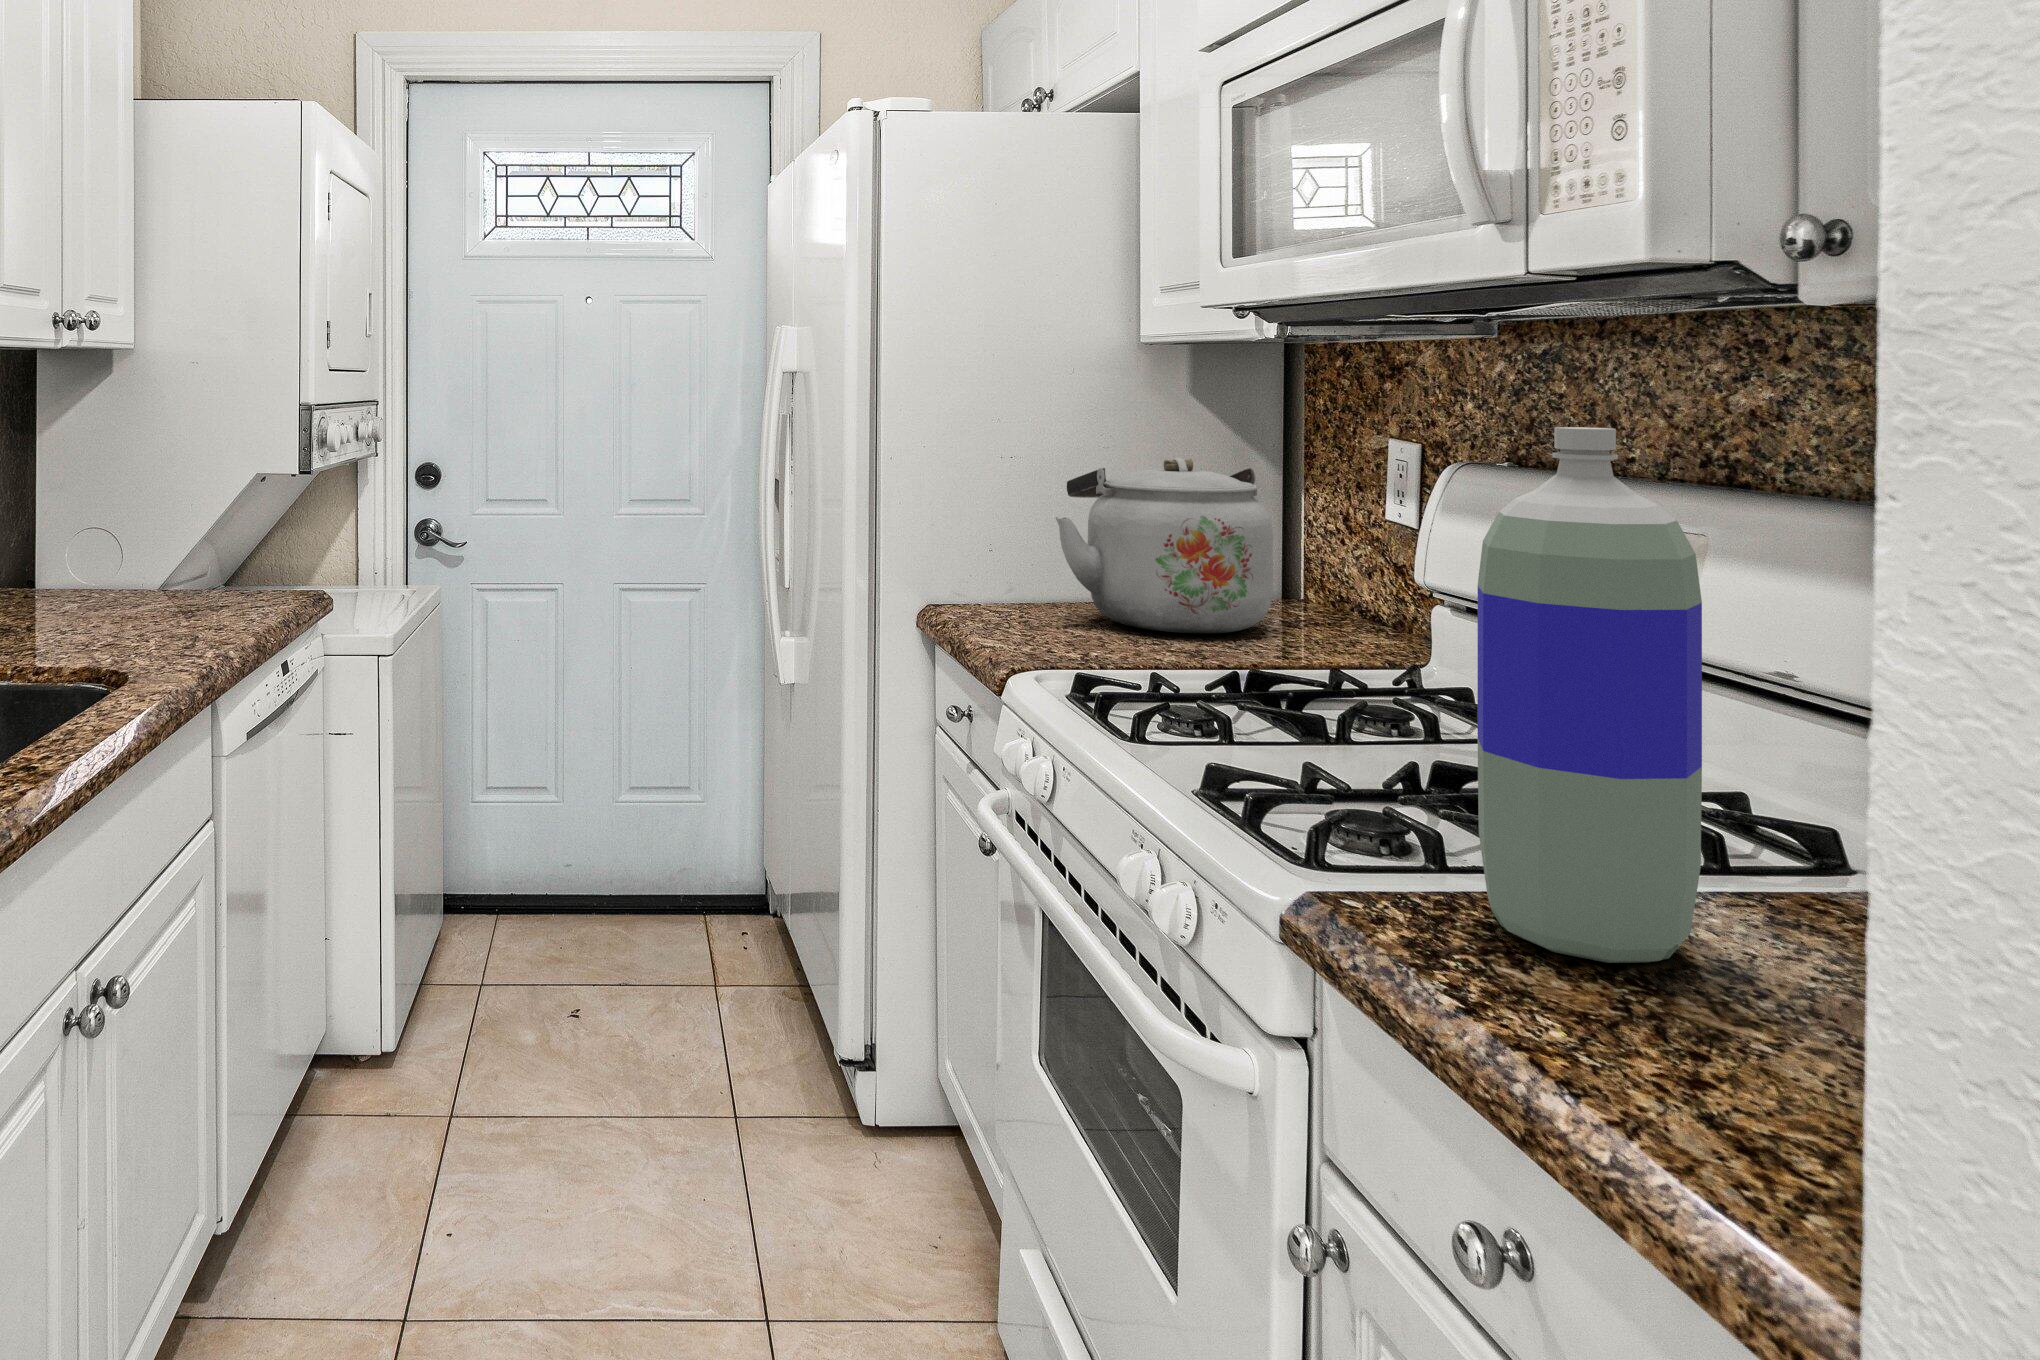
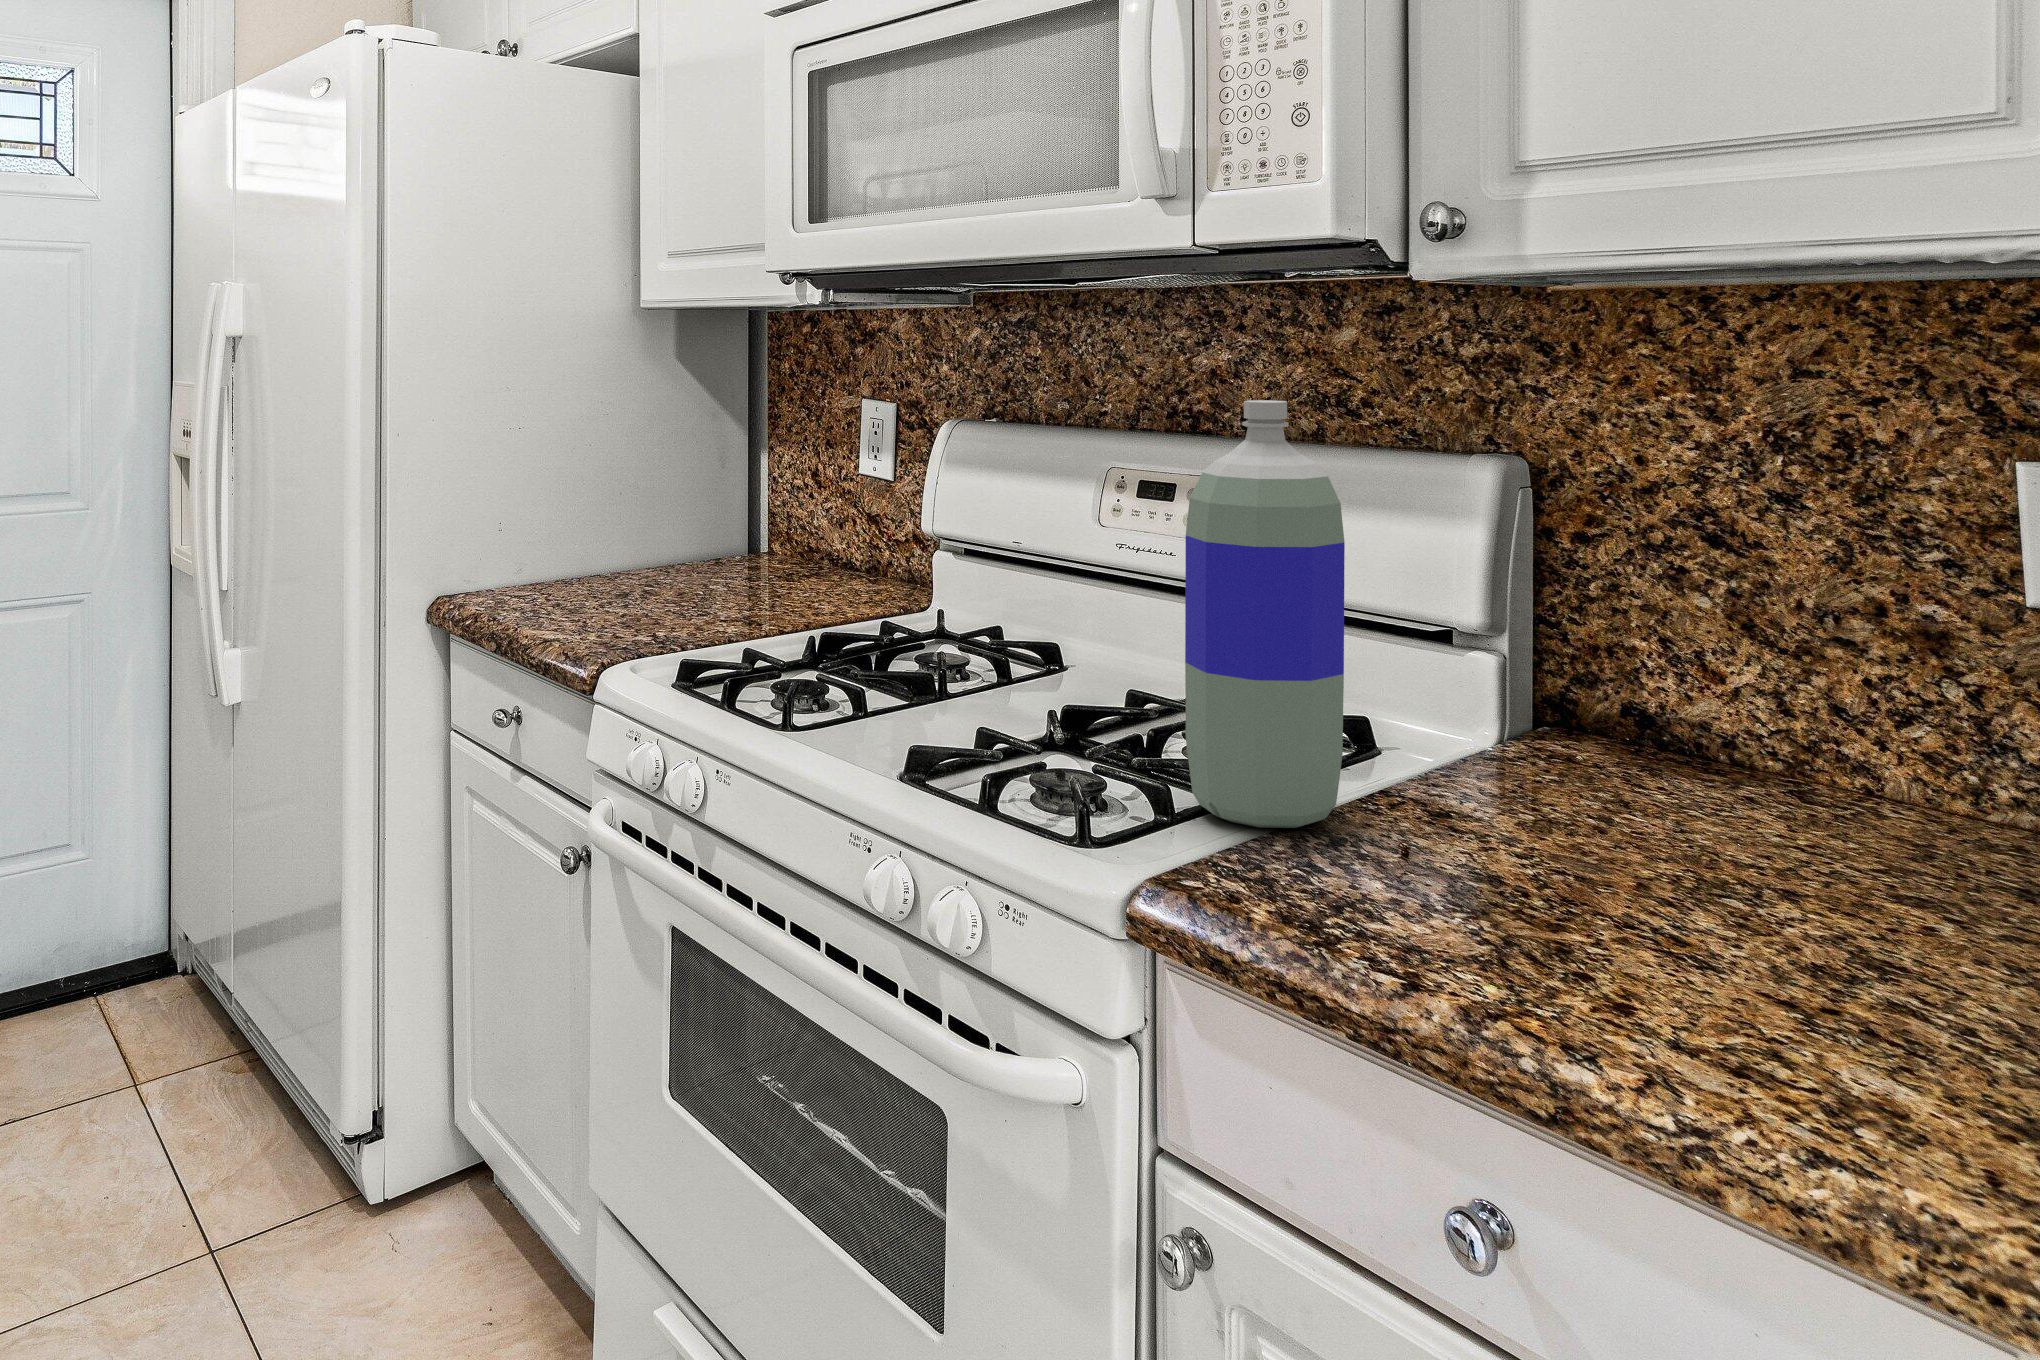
kettle: present [1056,458,1273,633] -> none [581,424,782,600]

